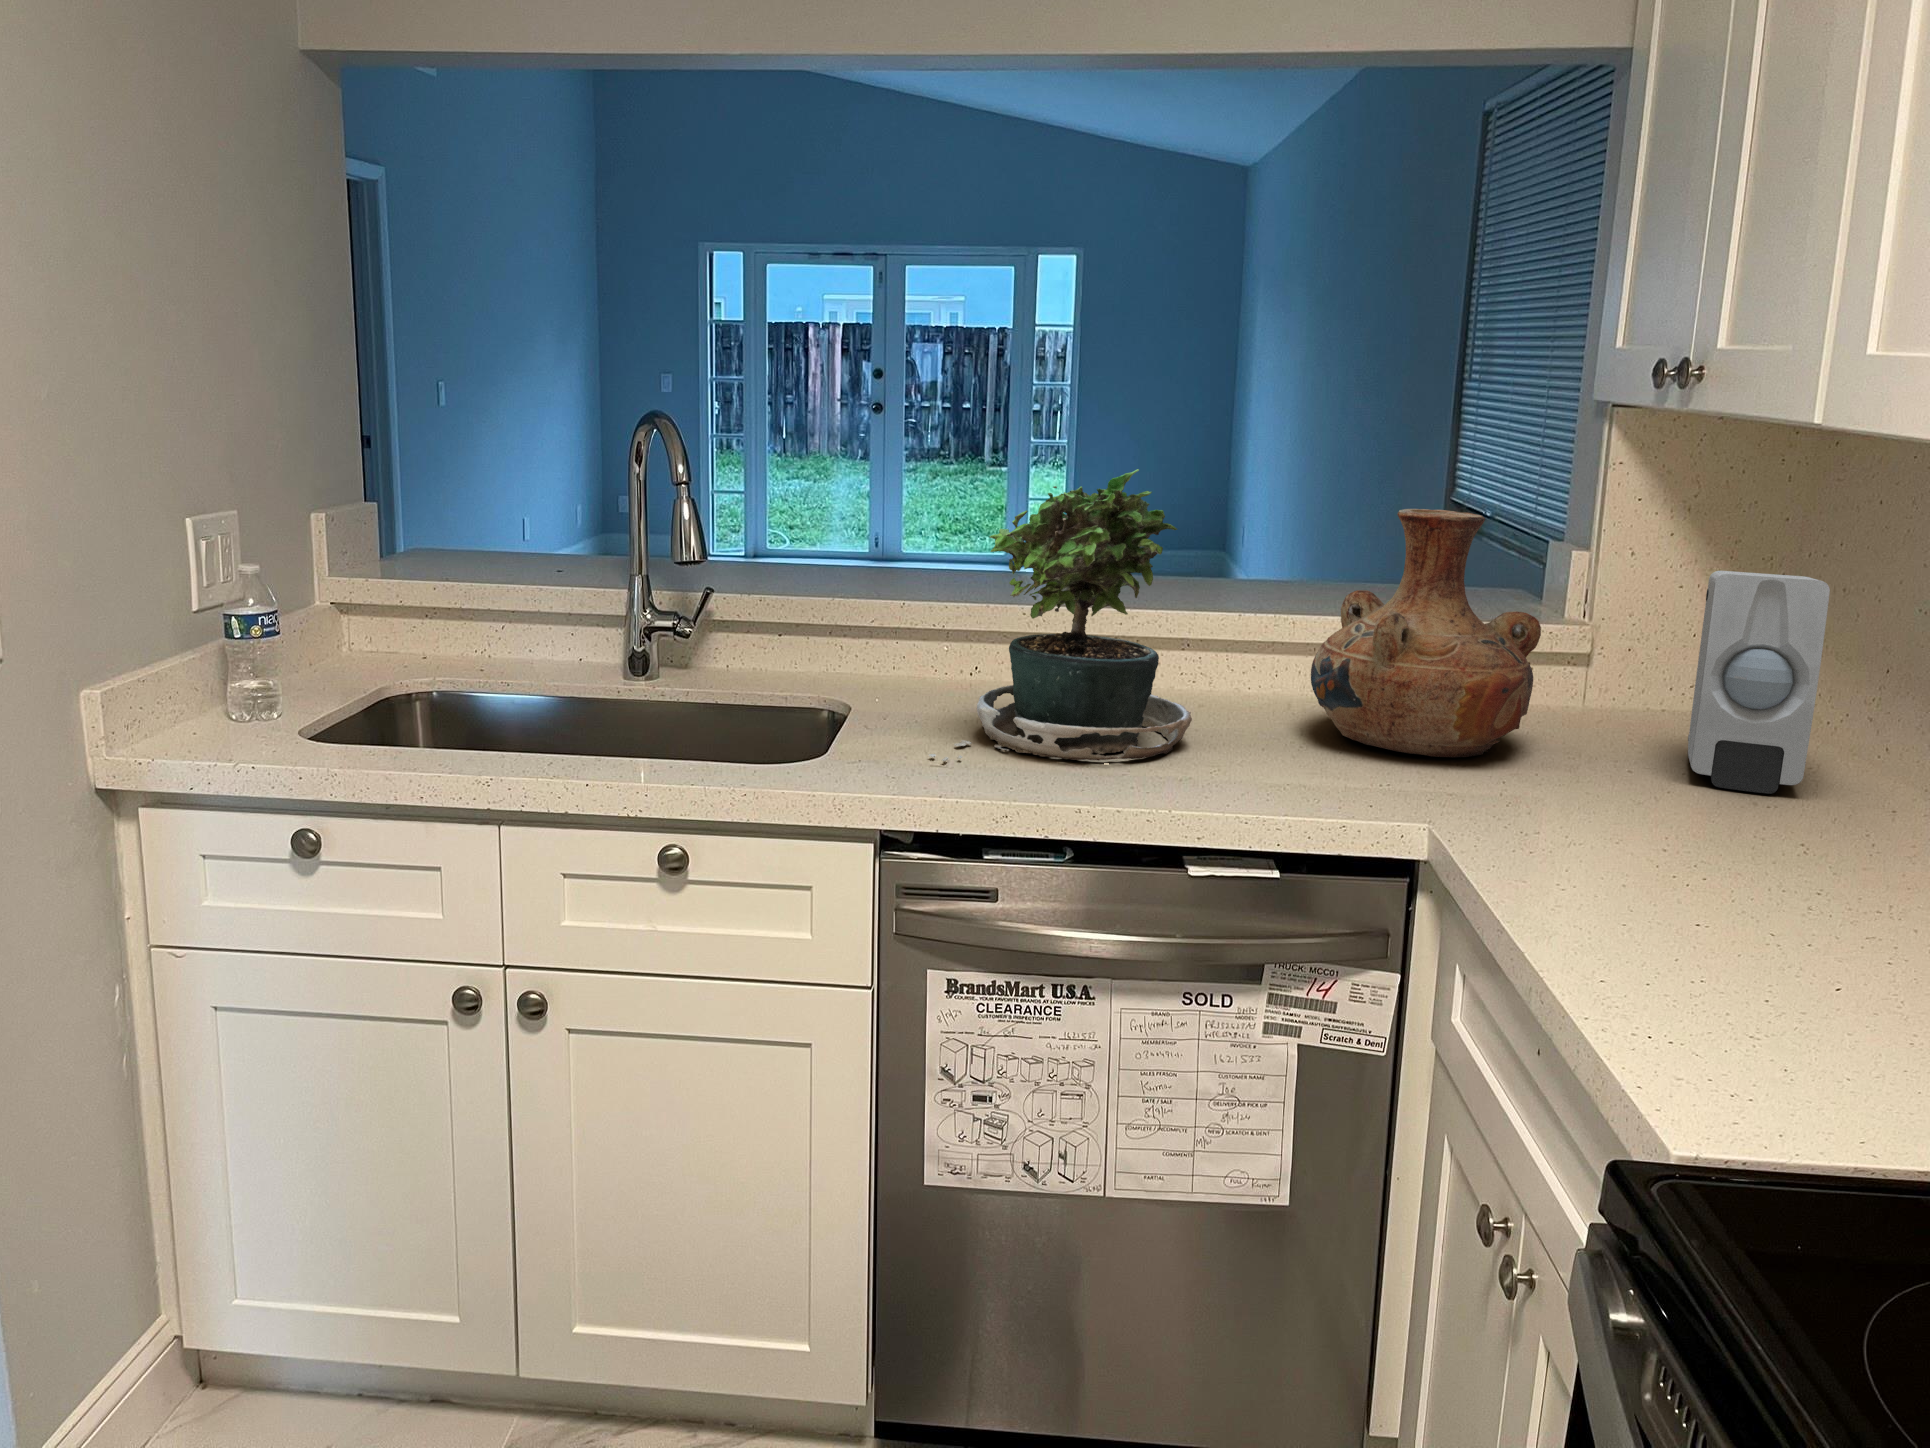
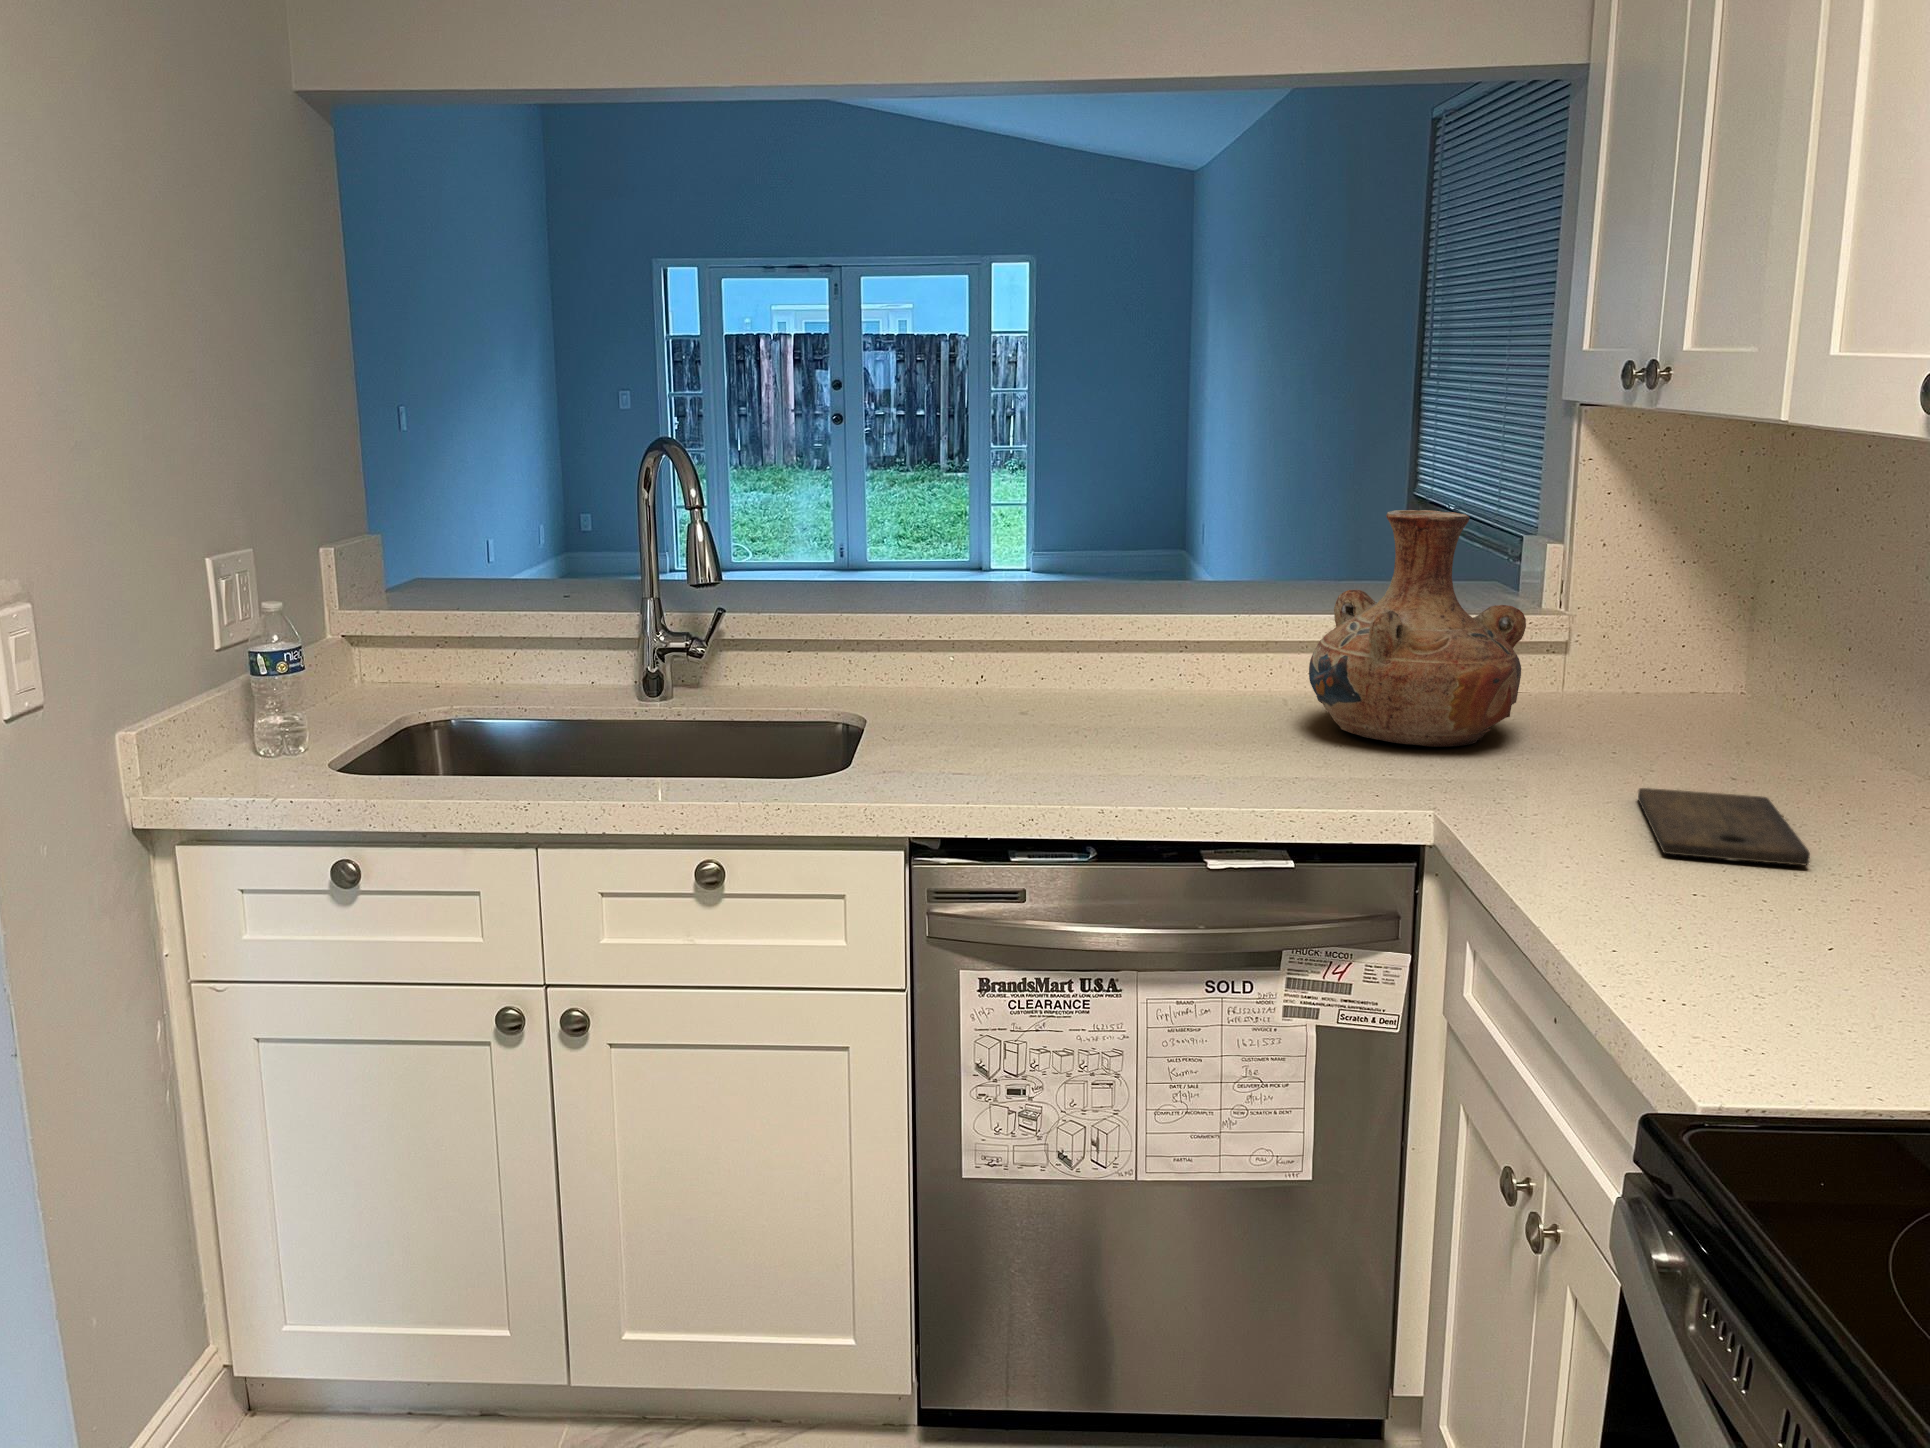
potted plant: present [929,469,1192,761] -> none [949,481,1199,769]
soap dispenser: present [1688,571,1830,794] -> none [1669,560,1796,769]
cutting board: none [1649,809,1830,901] -> present [1638,788,1810,866]

